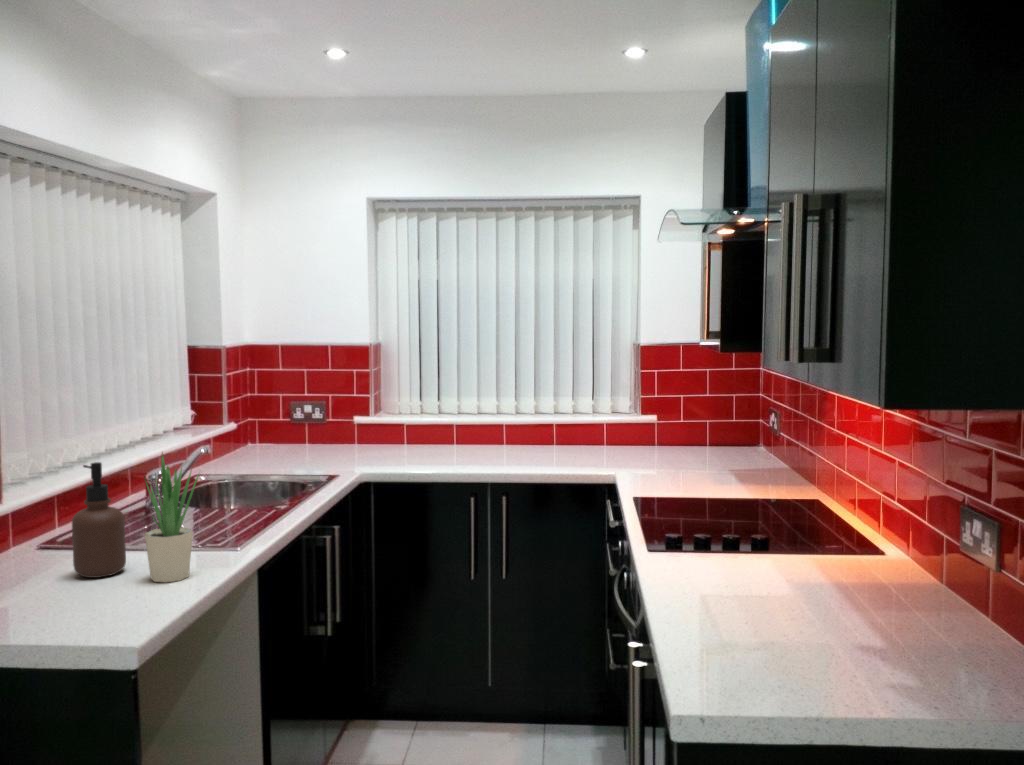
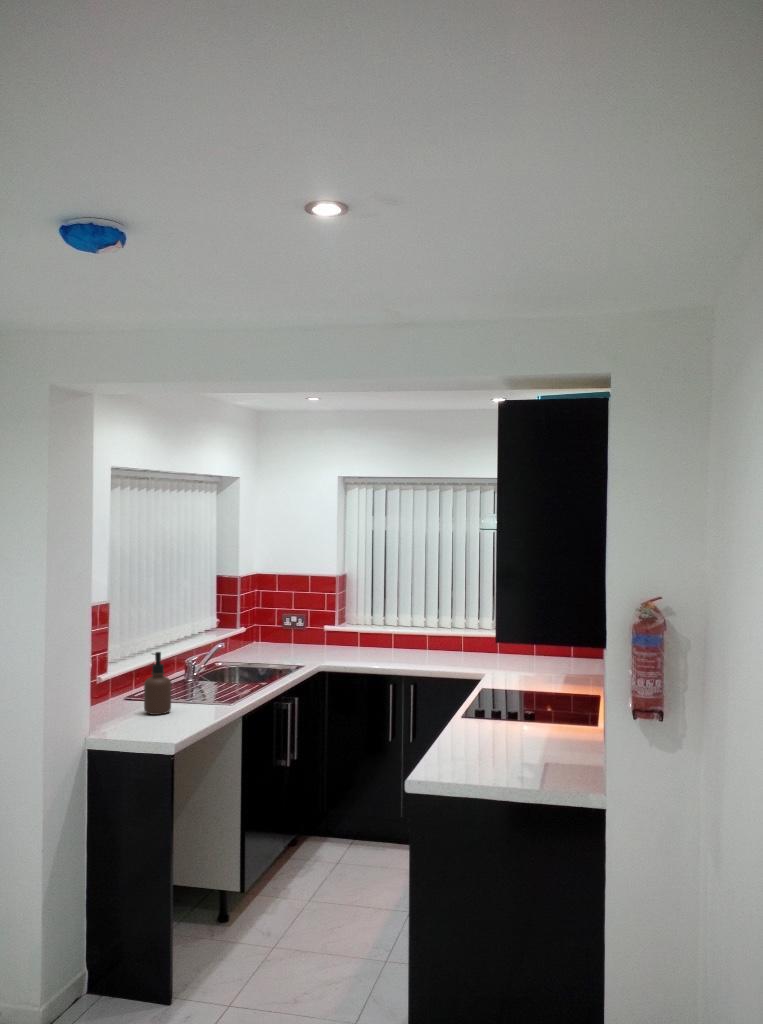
potted plant: present [145,453,198,582] -> none [181,647,212,719]

